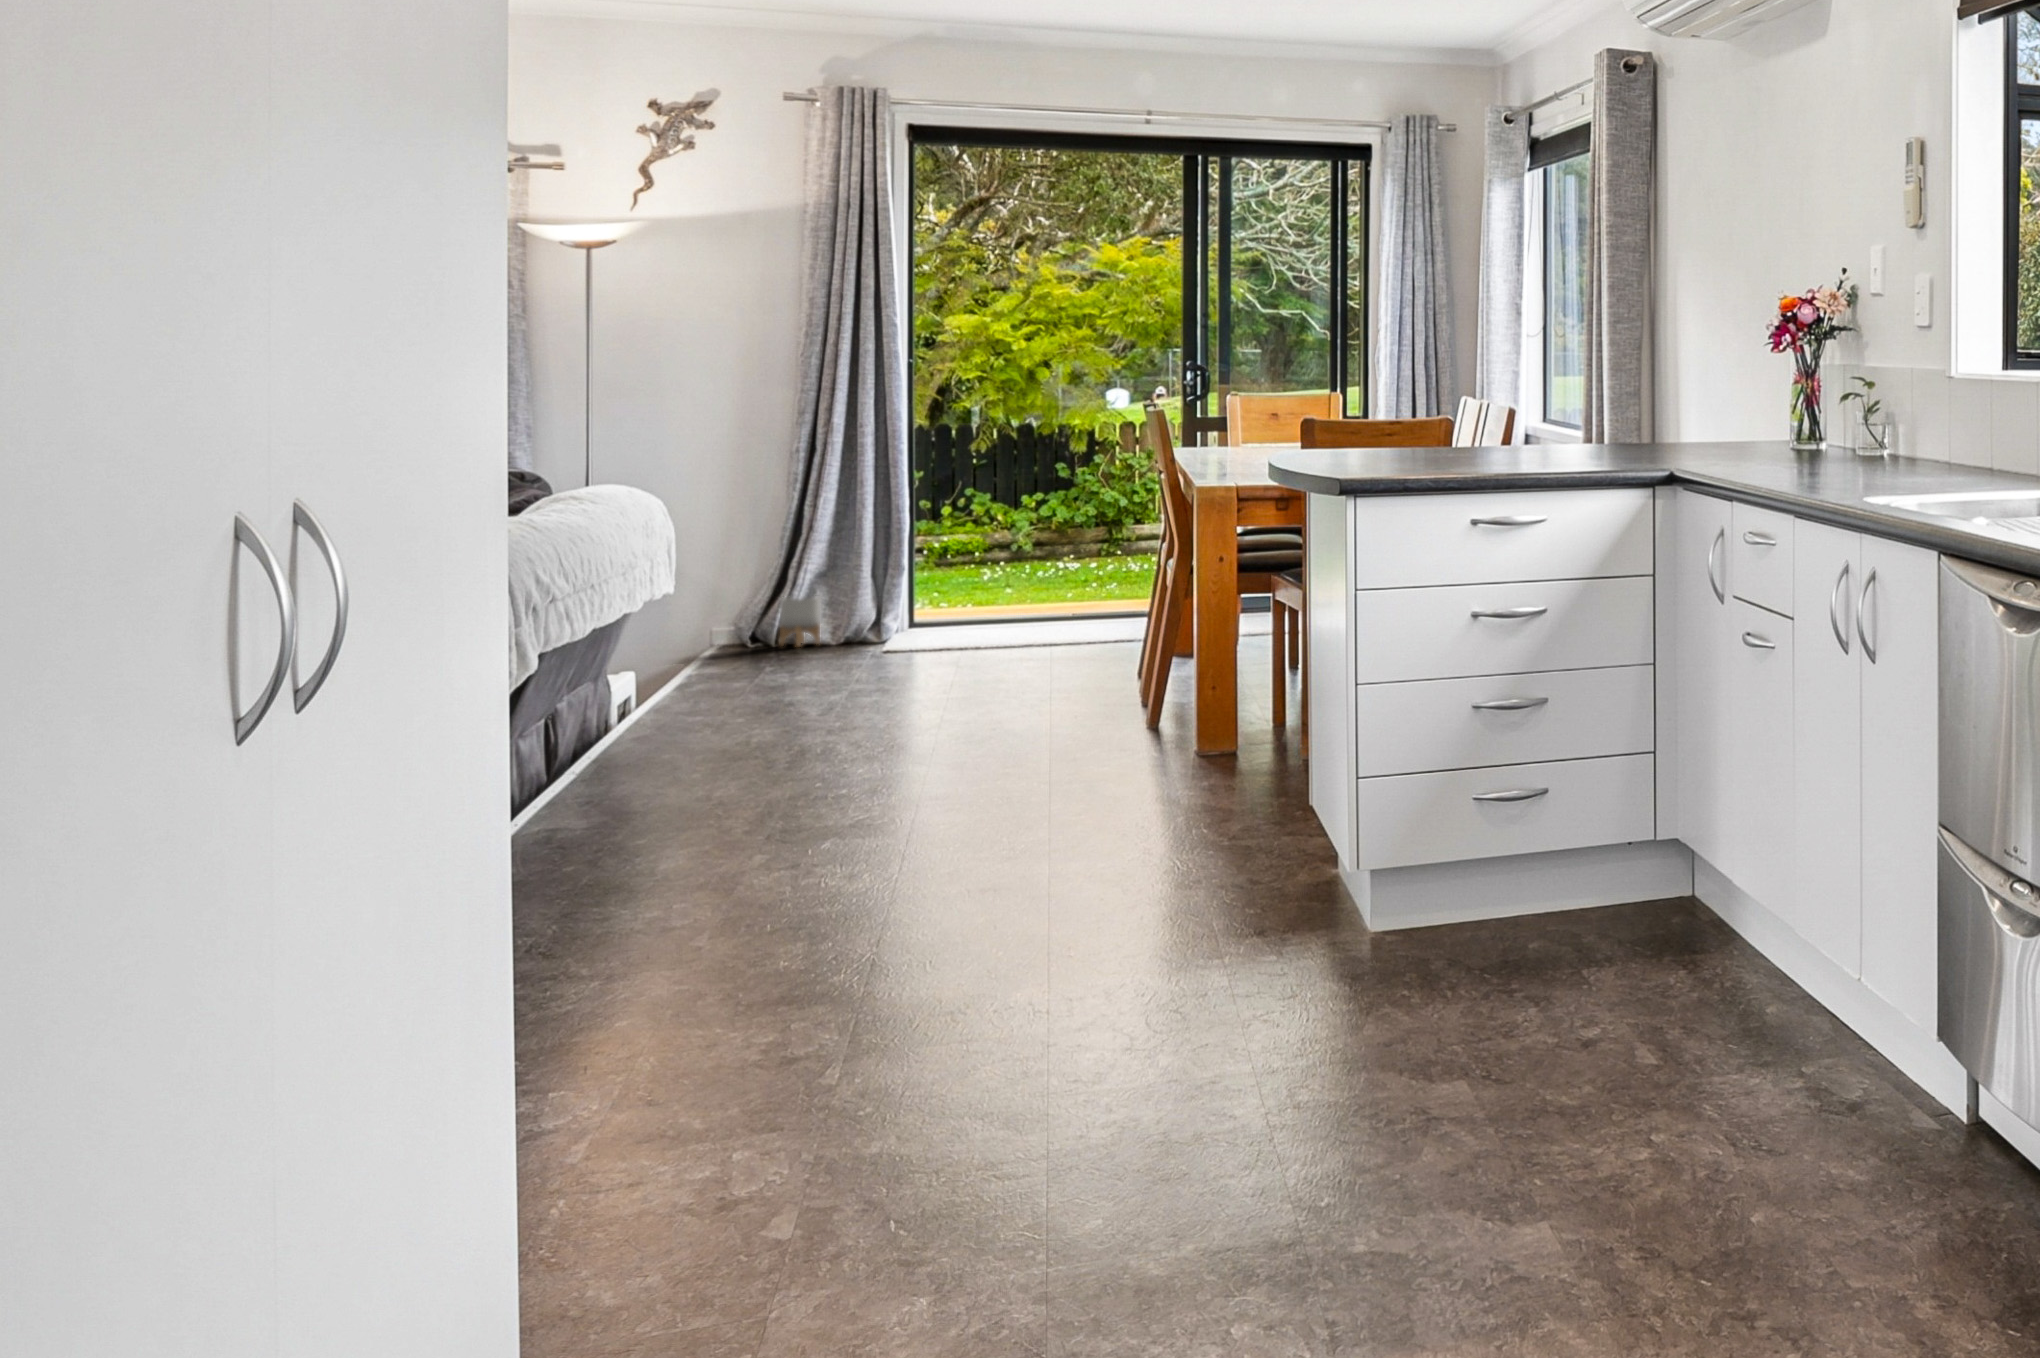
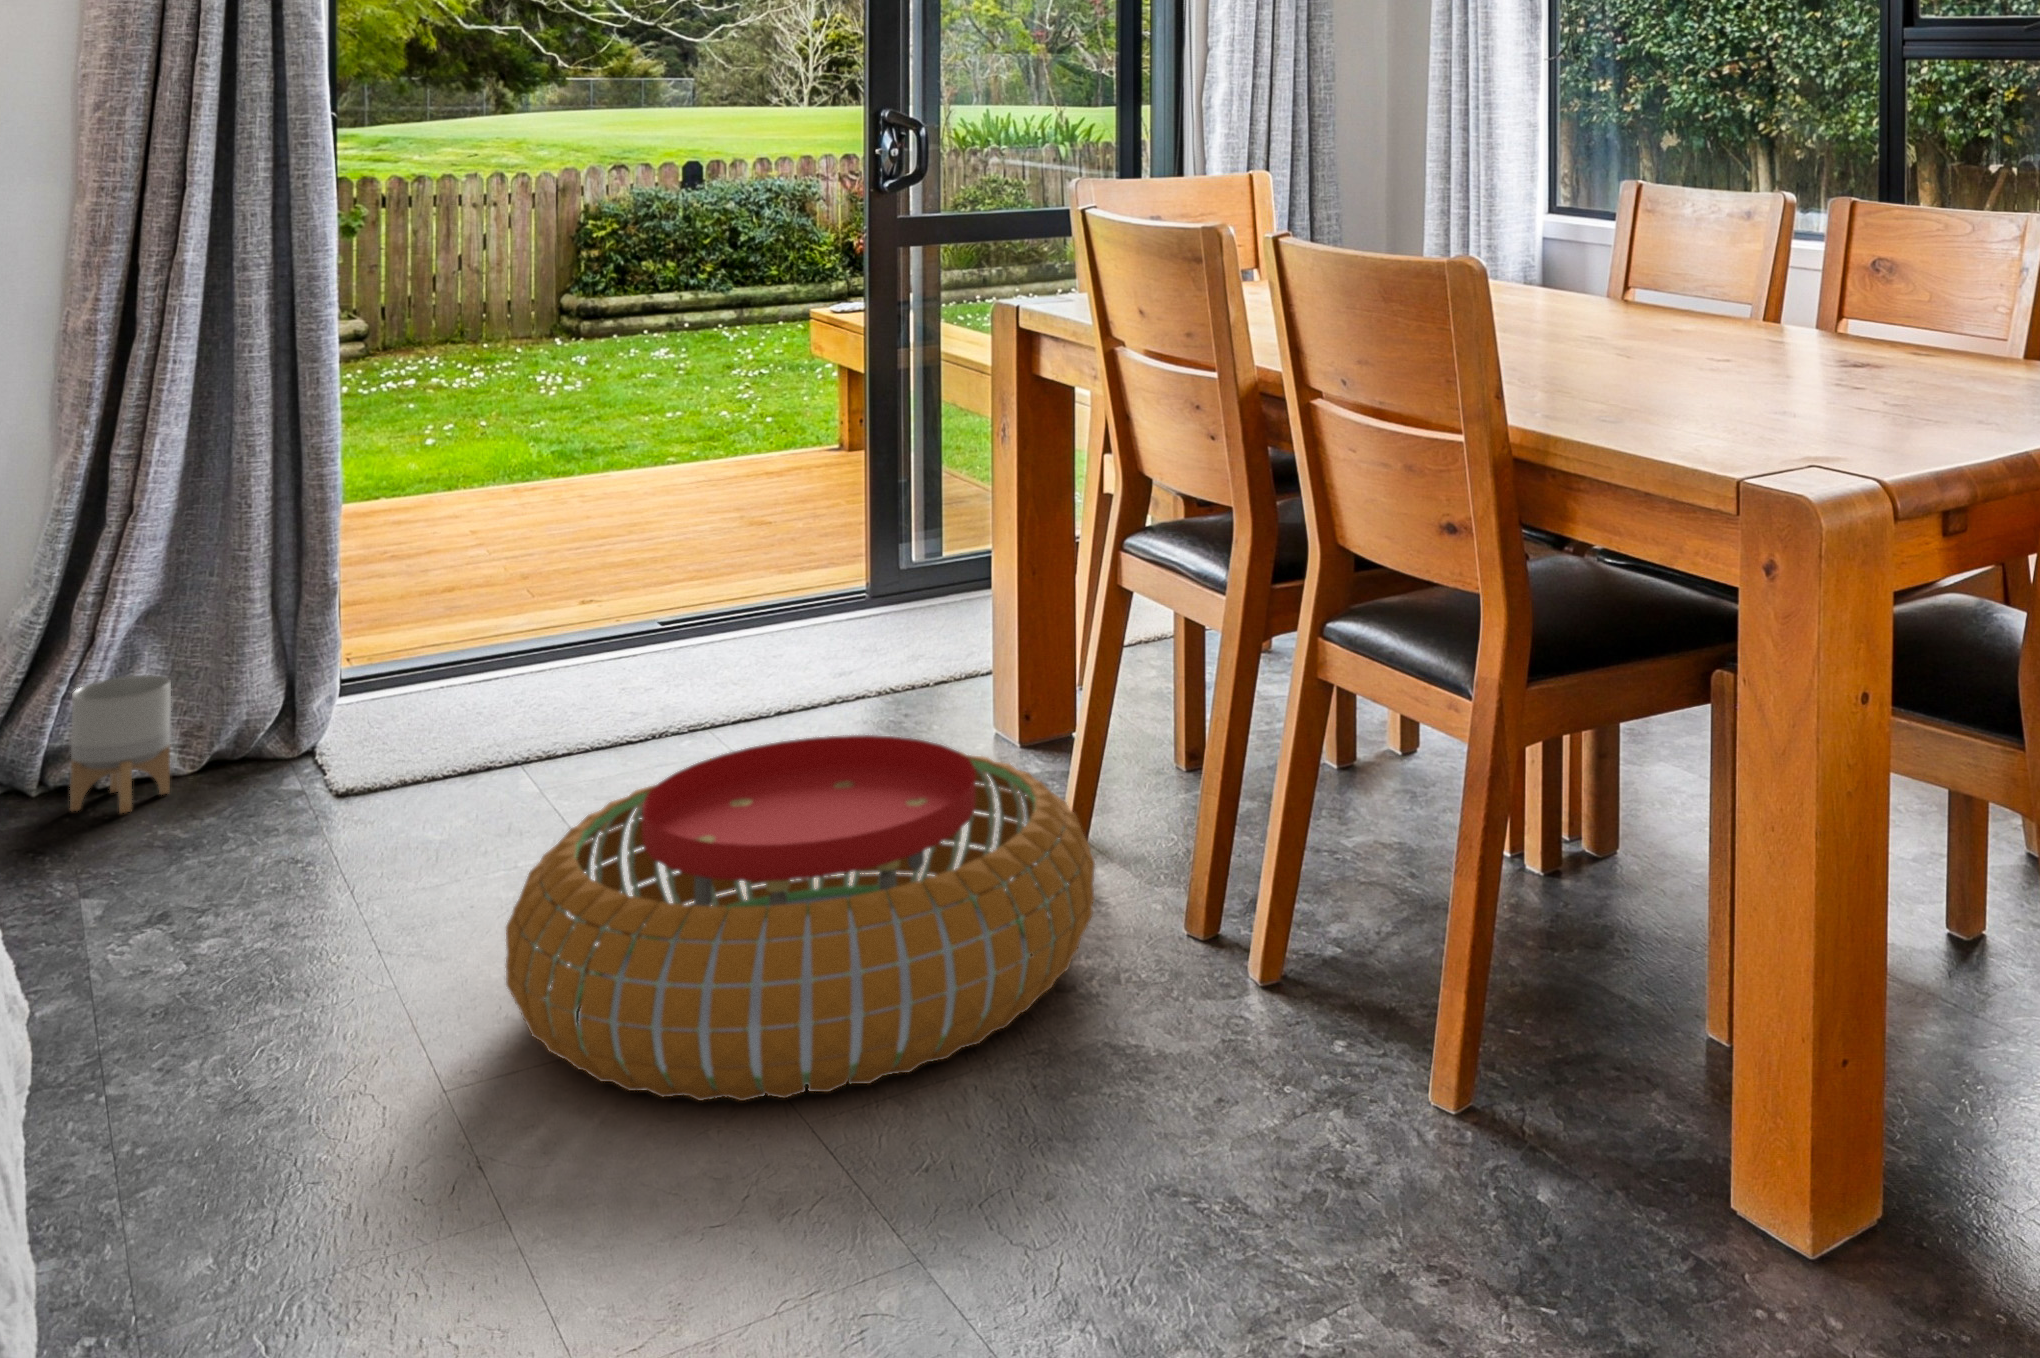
pouf: none [844,601,1083,699] -> present [506,735,1095,1101]

